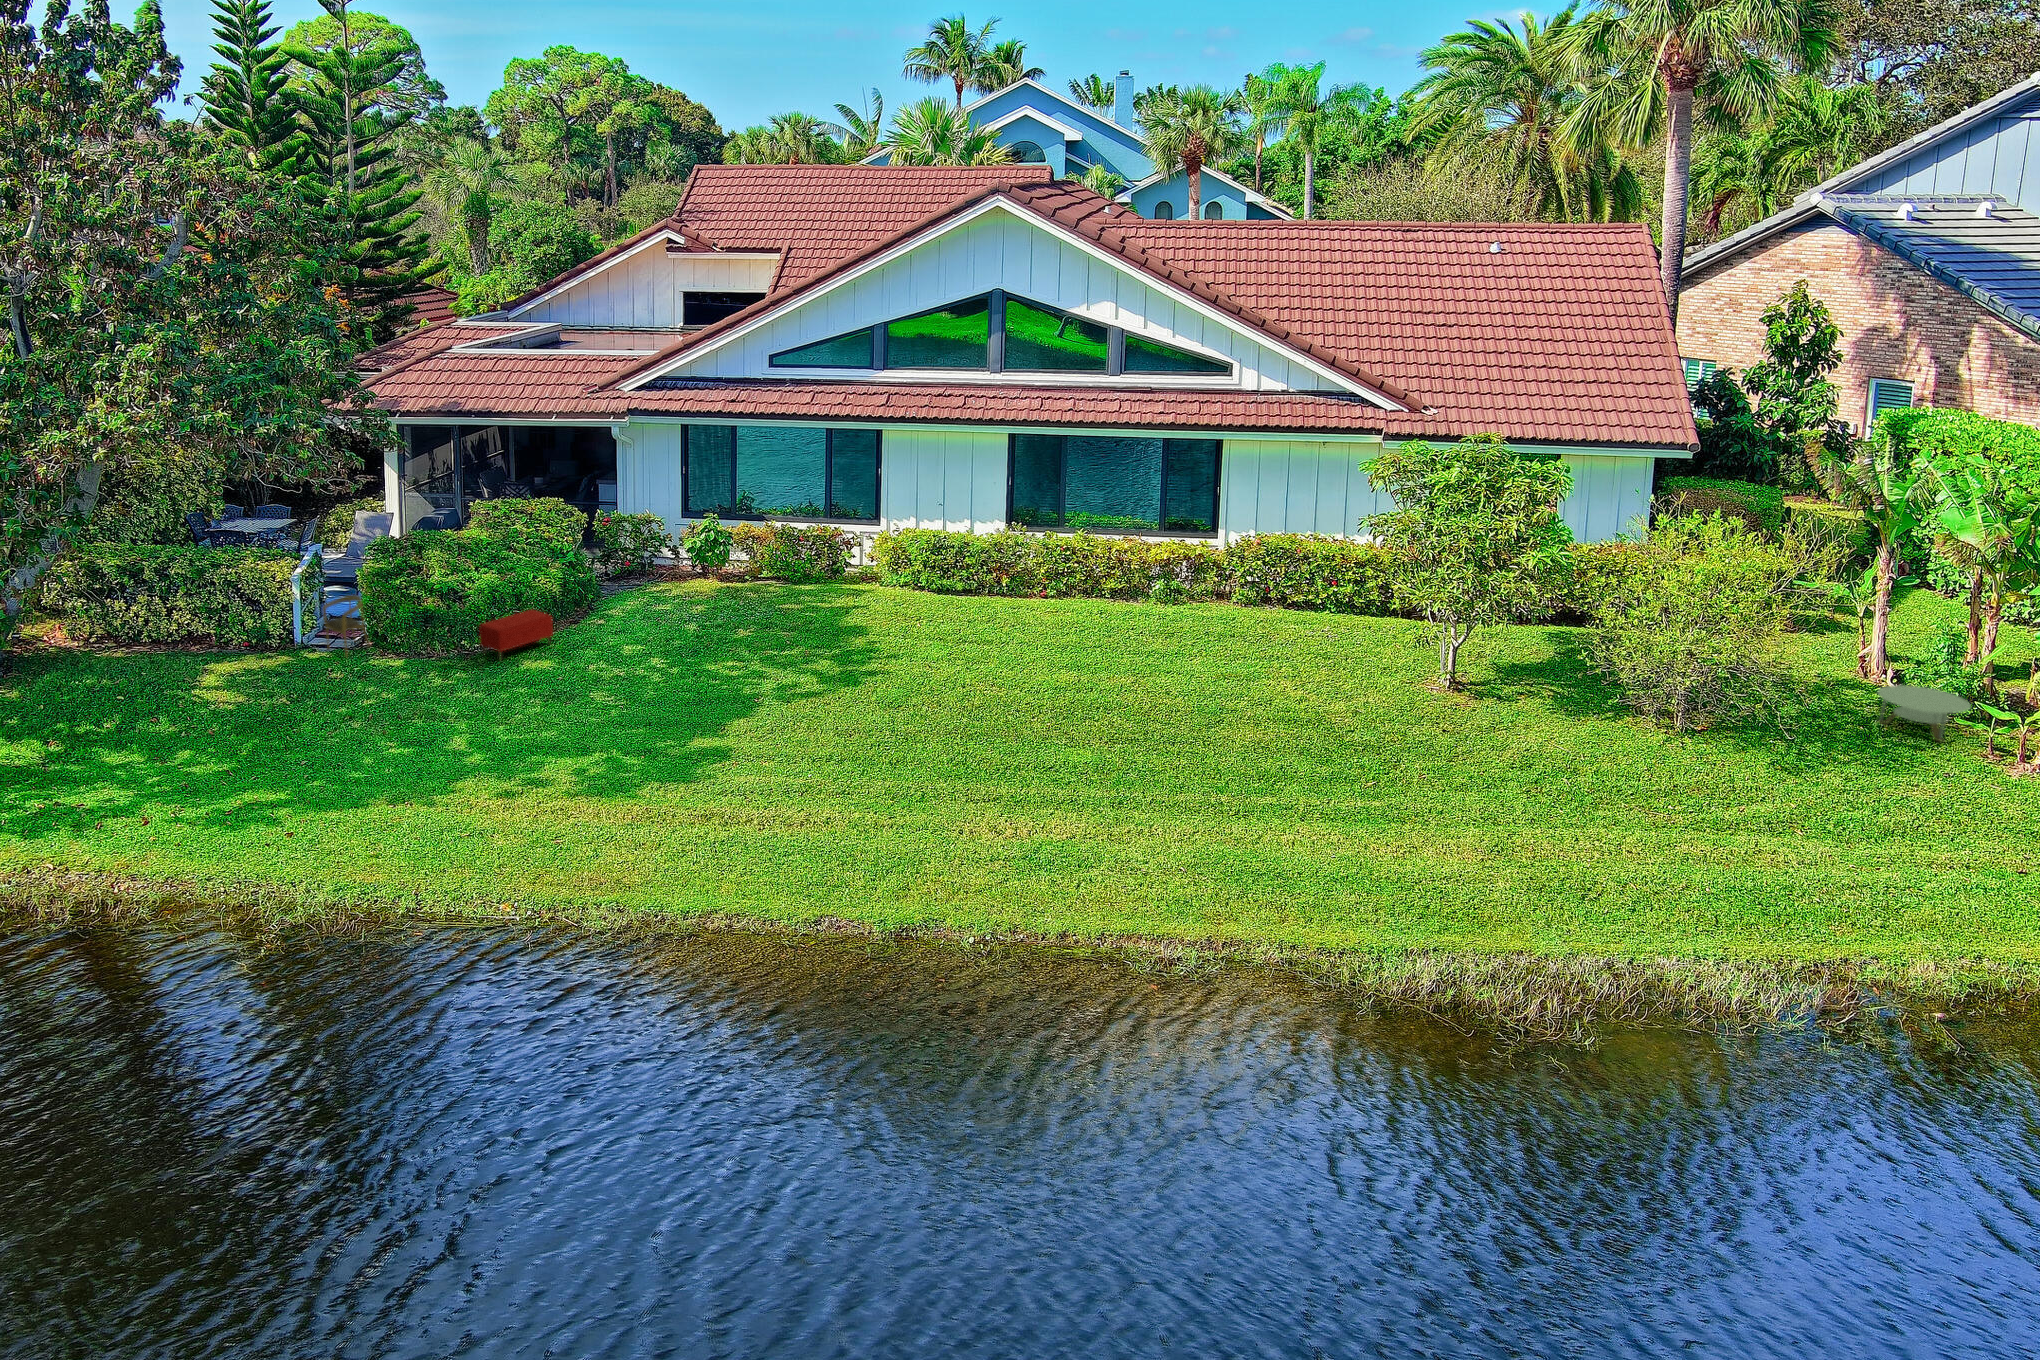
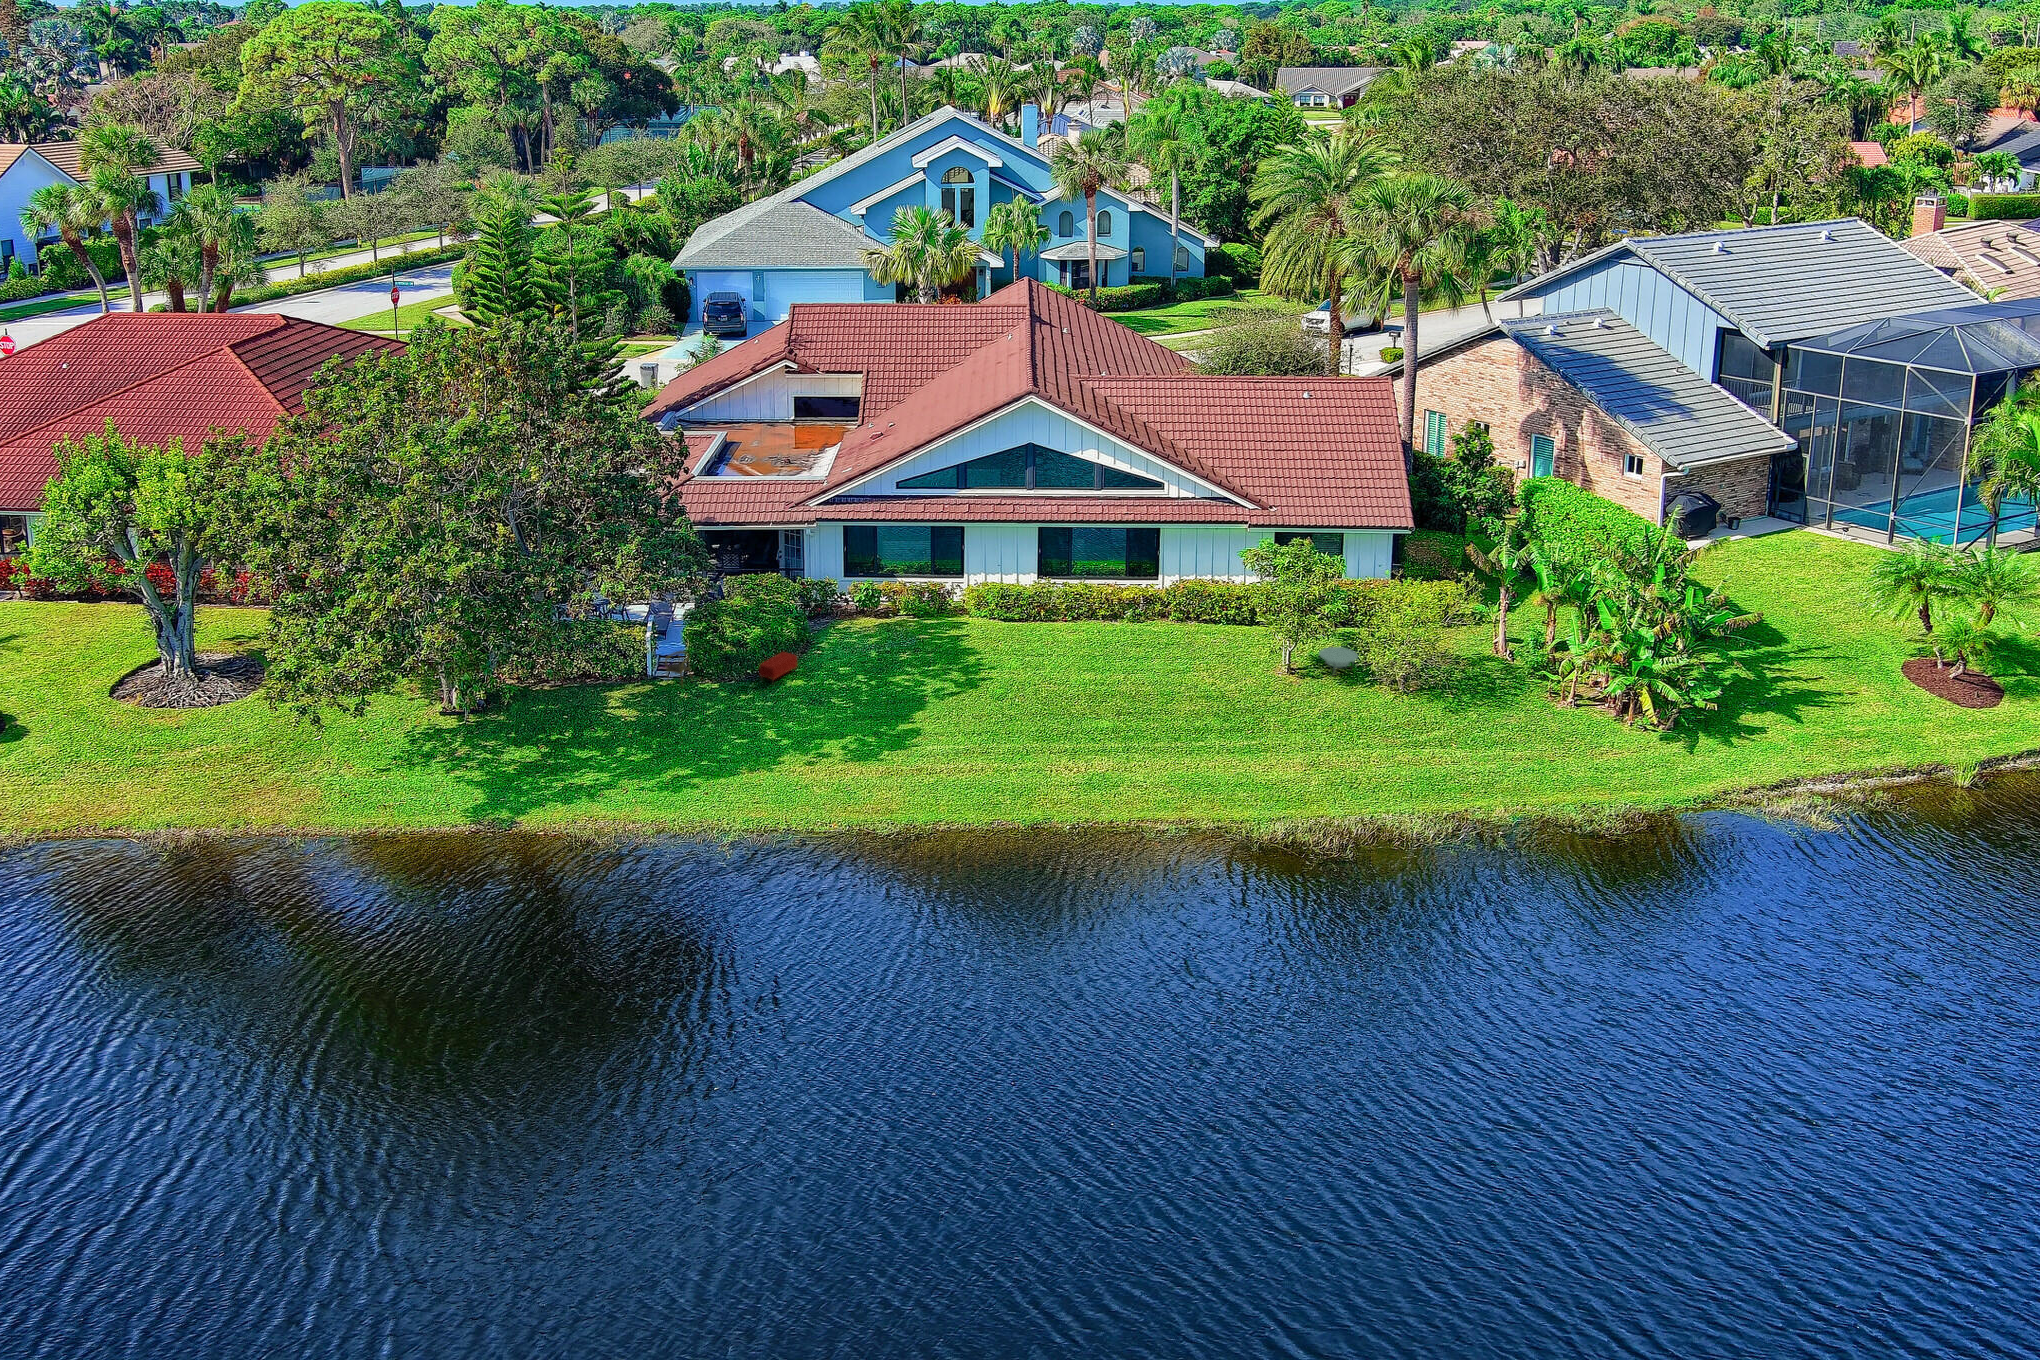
round table: present [1878,685,1971,742] -> present [1319,647,1358,675]

